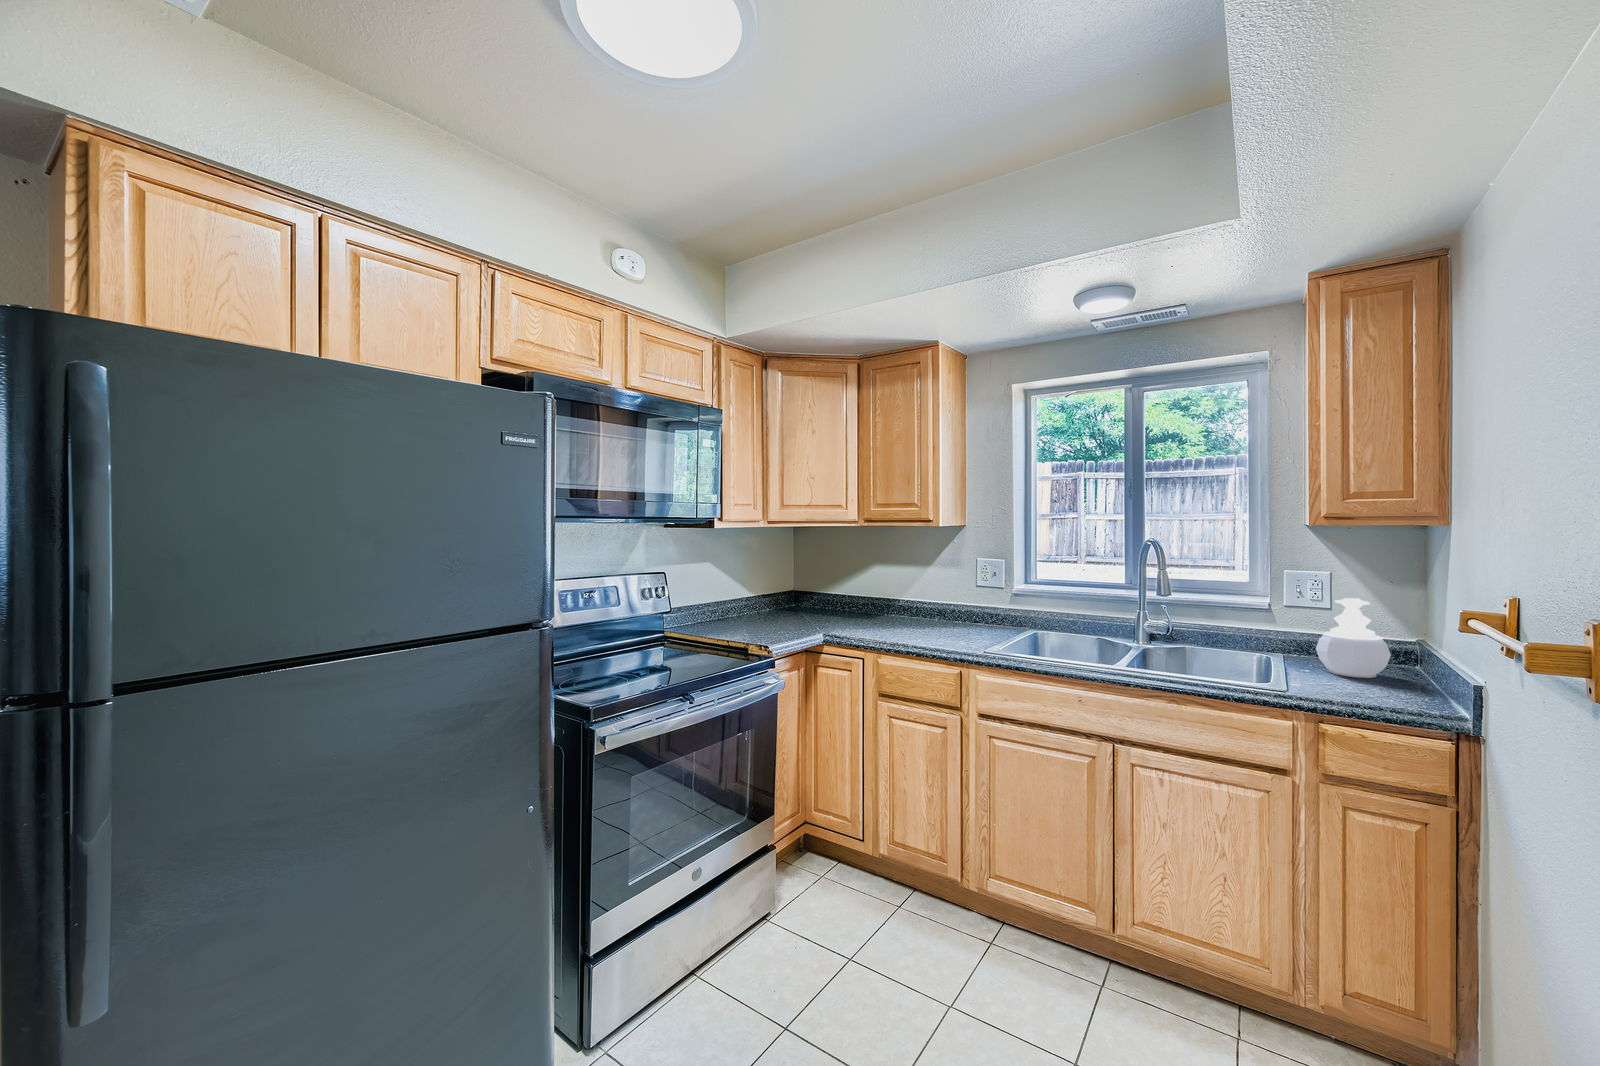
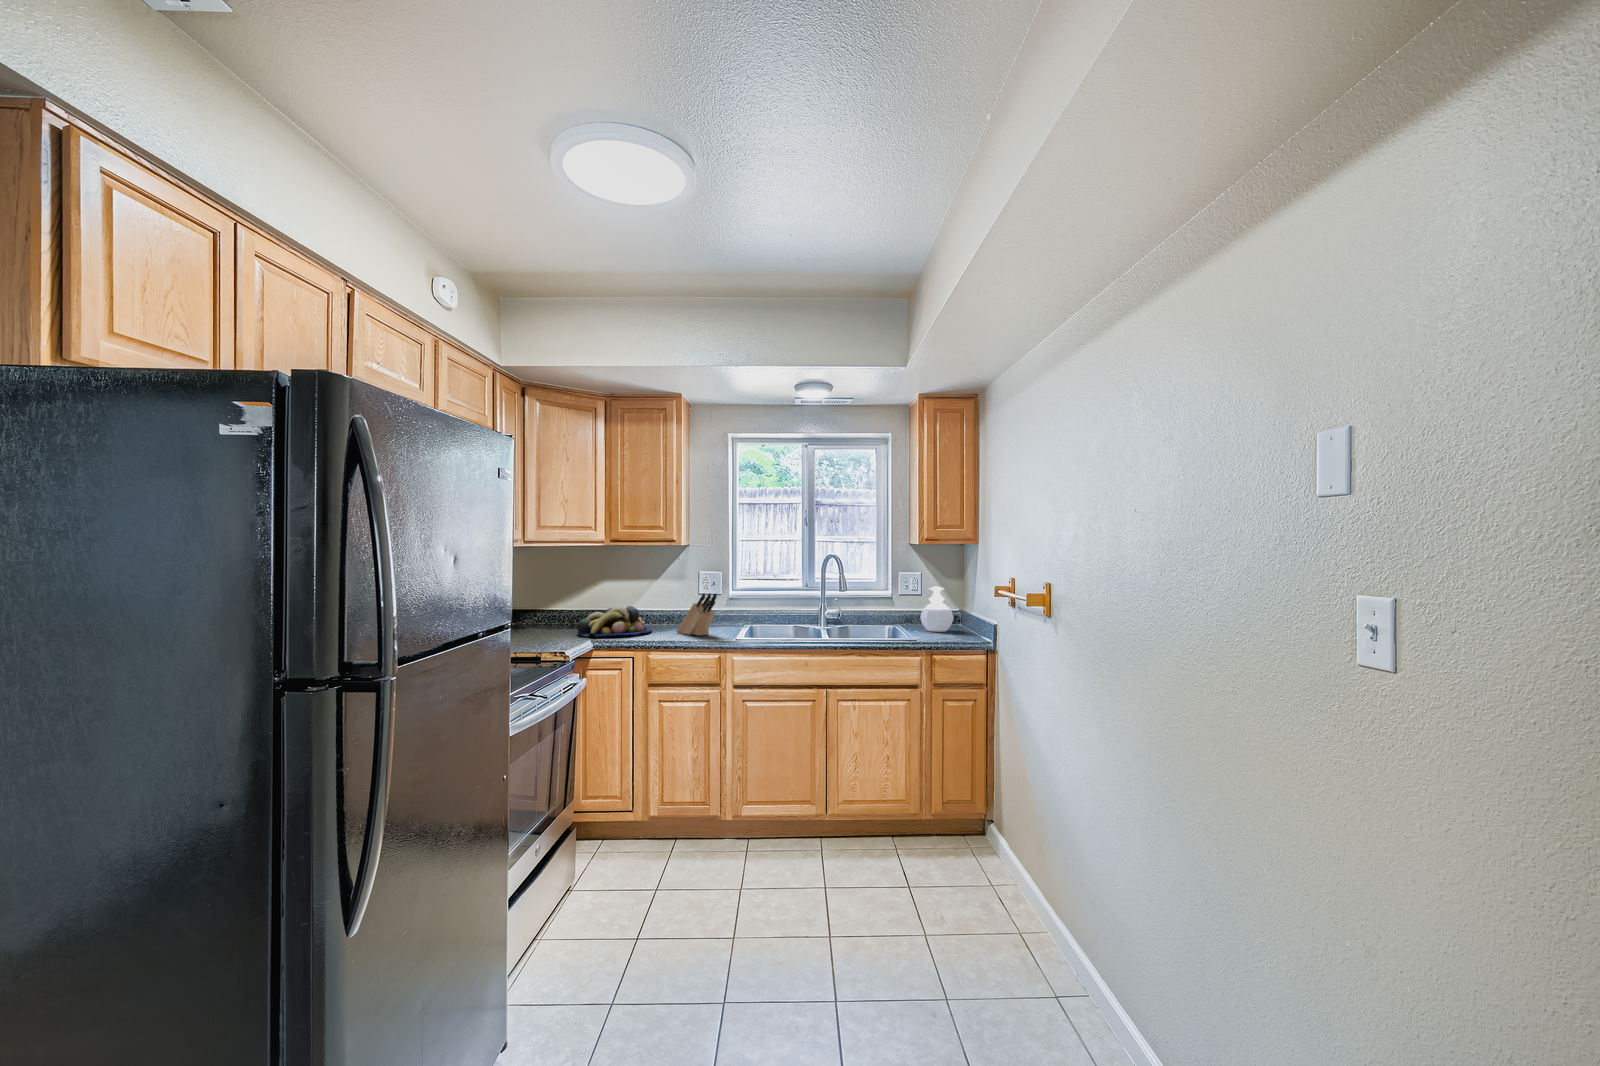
knife block: none [929,589,968,641] -> present [676,593,717,636]
fruit bowl: none [821,598,906,632] -> present [577,606,652,637]

